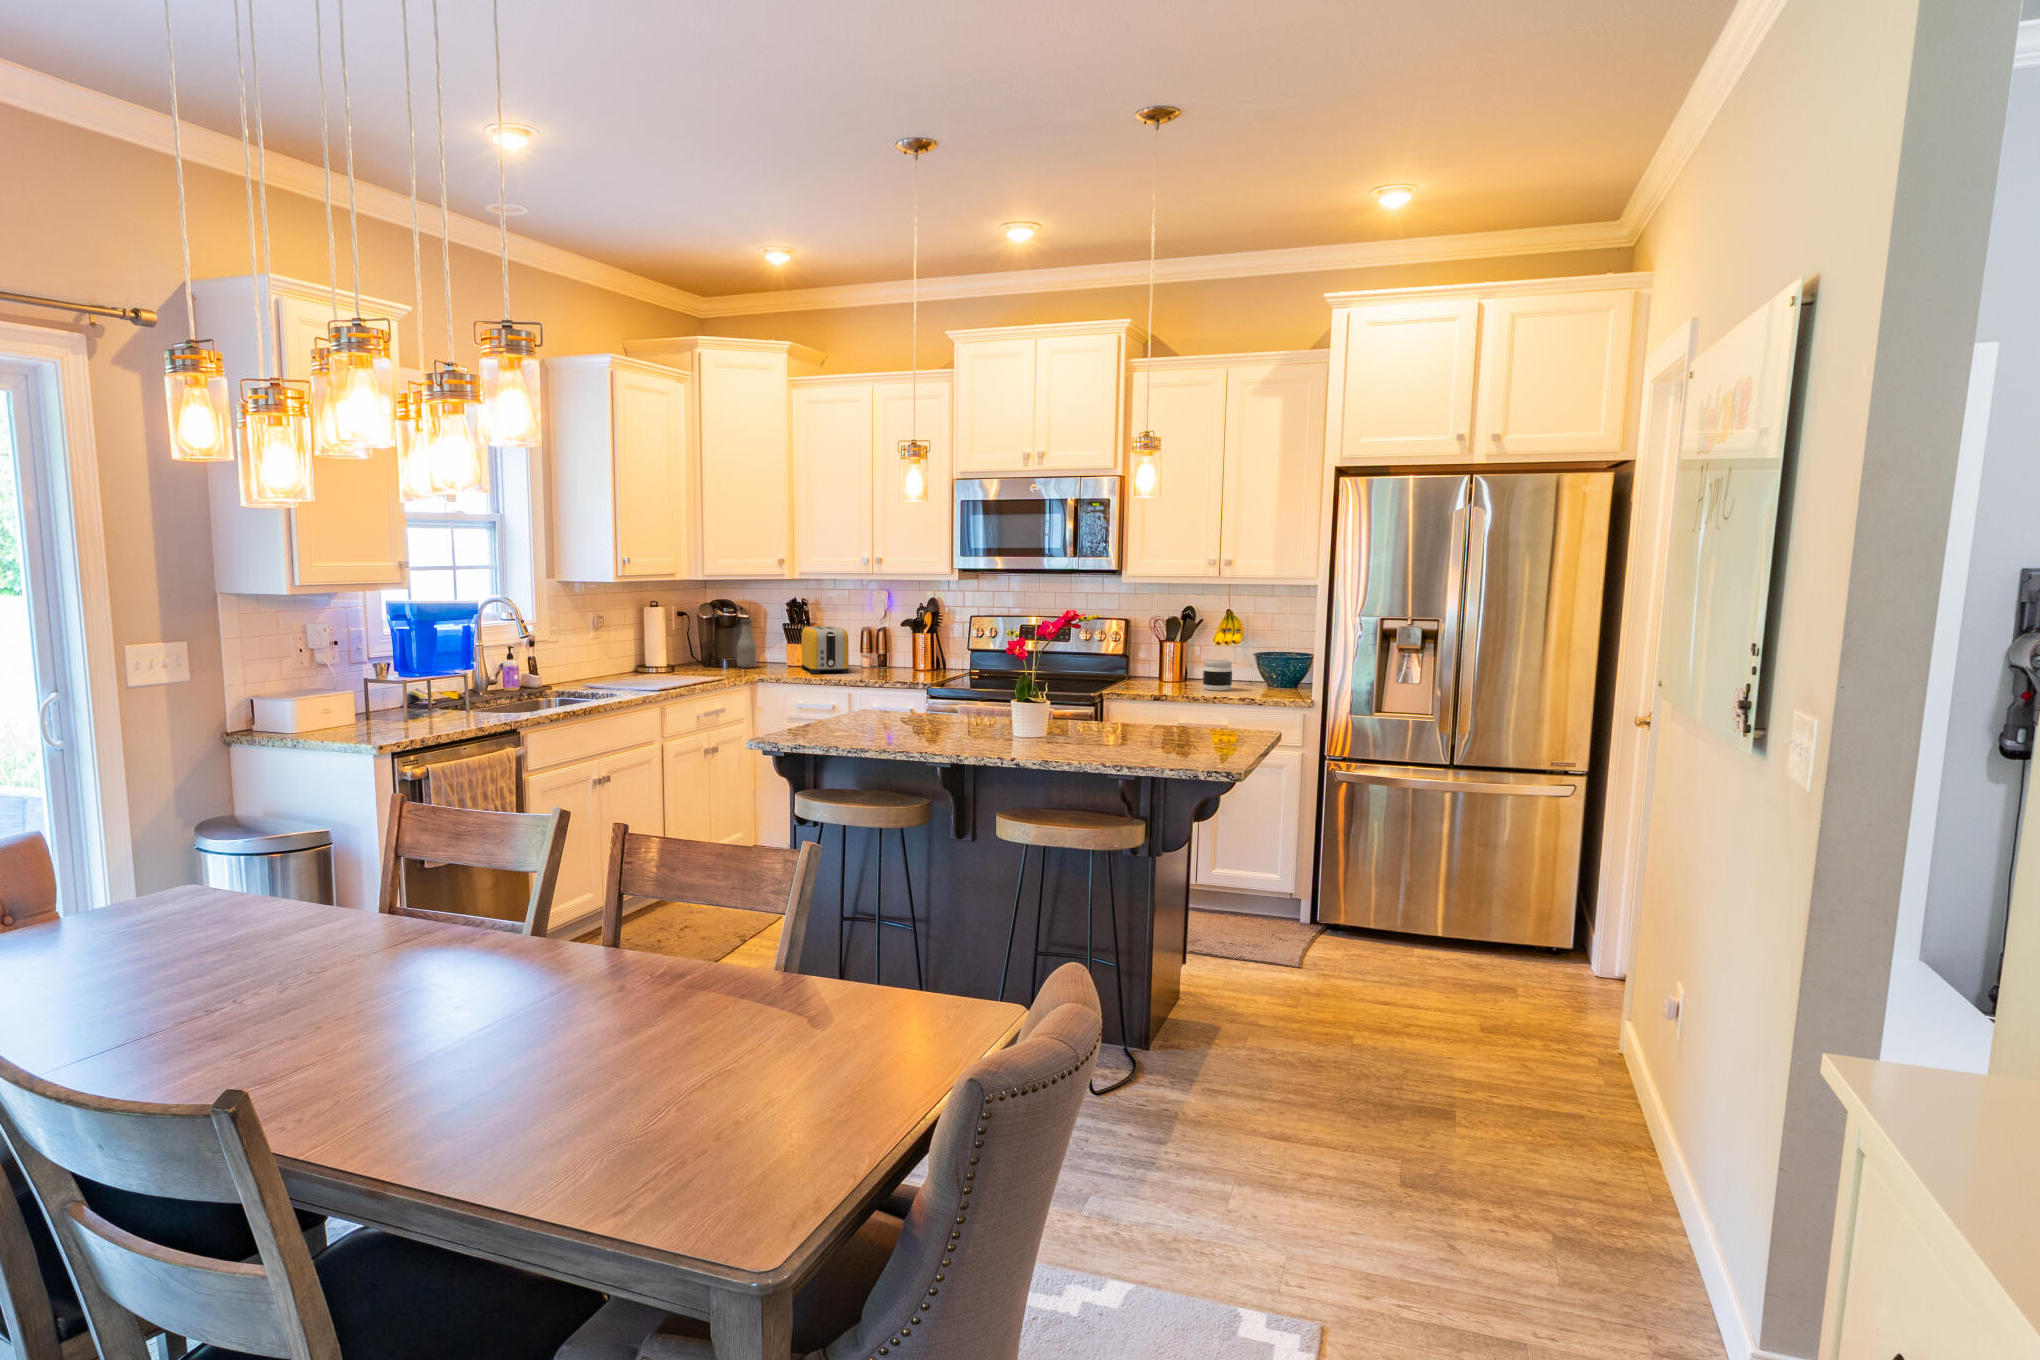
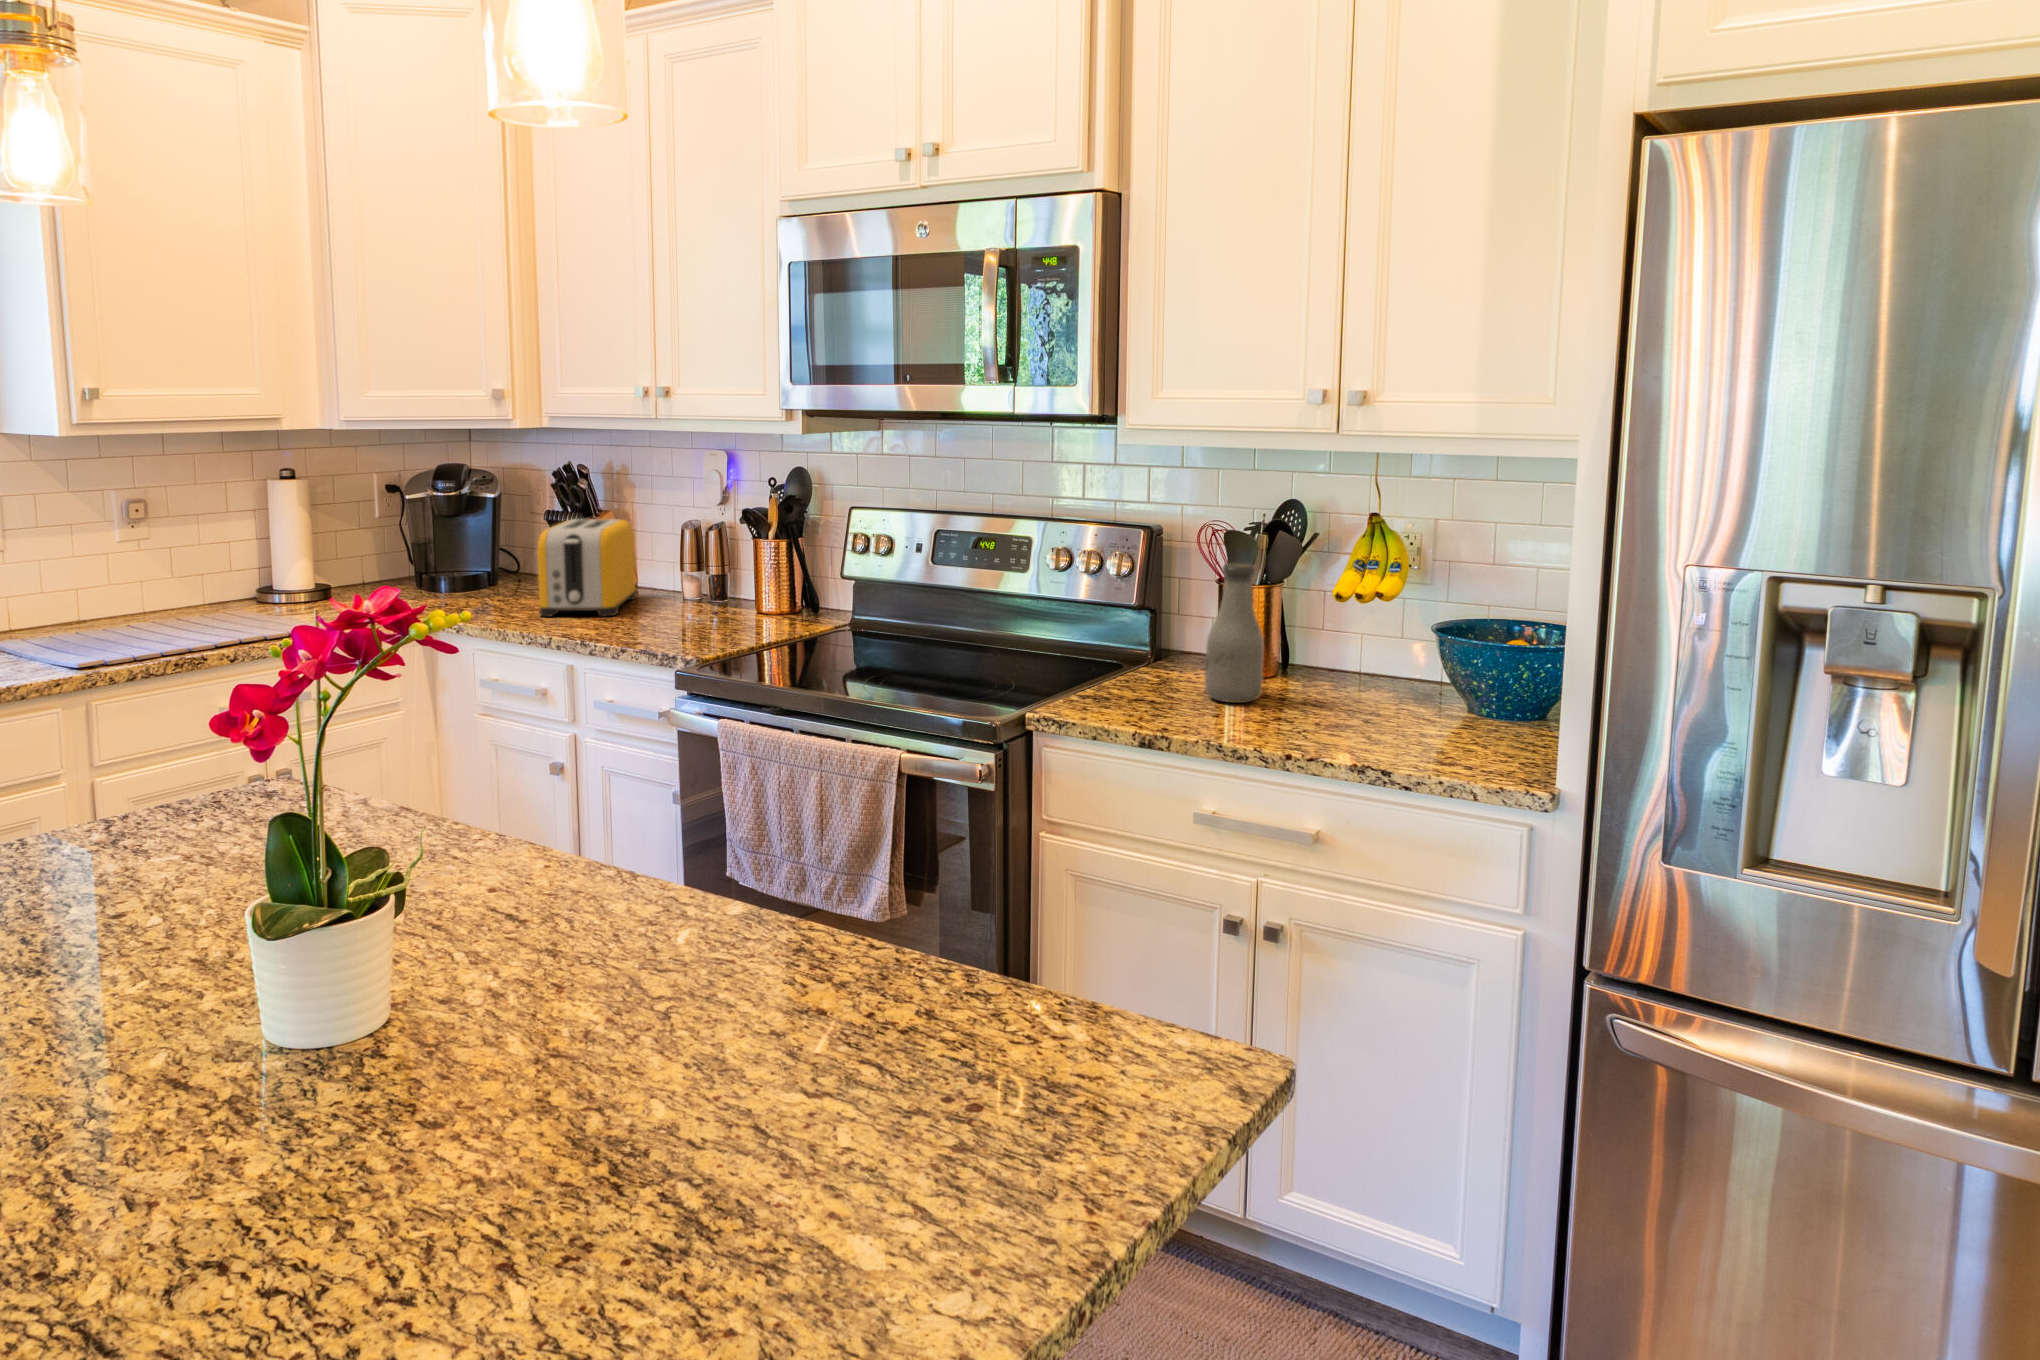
bottle: present [737,619,757,668] -> present [1205,563,1264,703]
jar: present [1203,660,1232,691] -> none [1282,644,1358,729]

